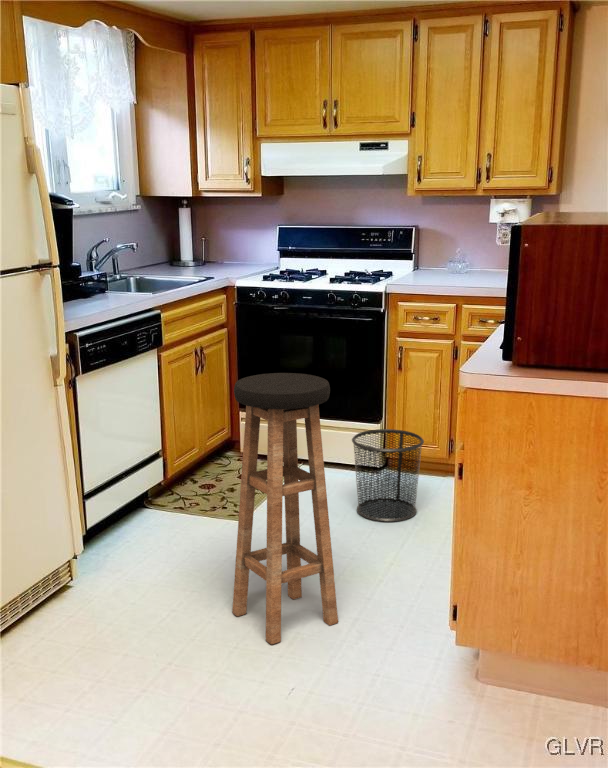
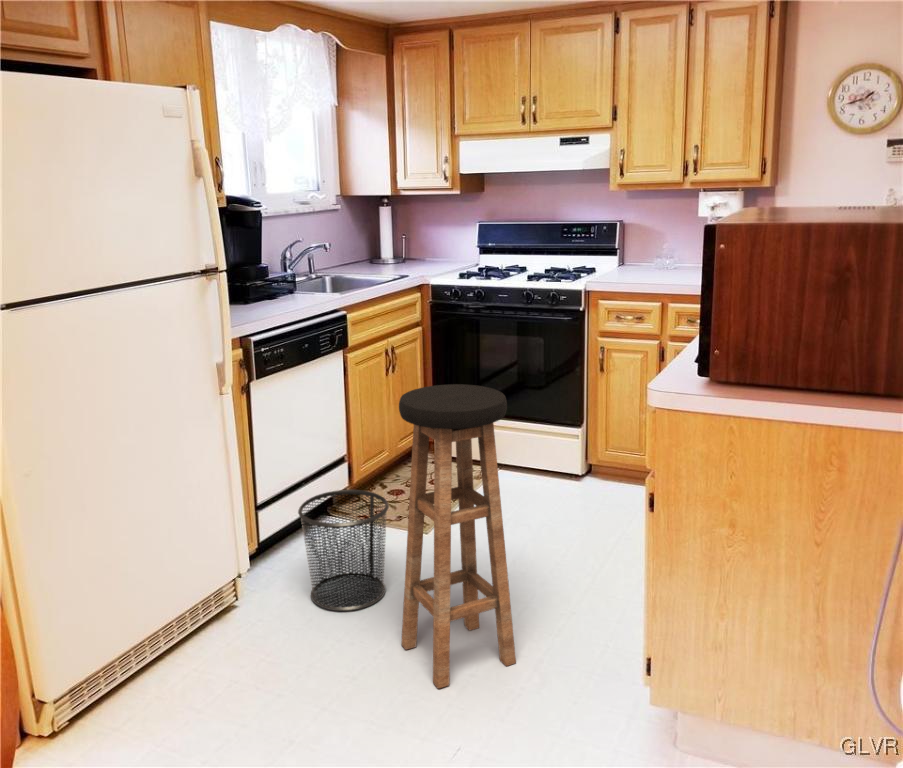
waste bin: present [352,429,424,522] -> present [298,490,389,611]

